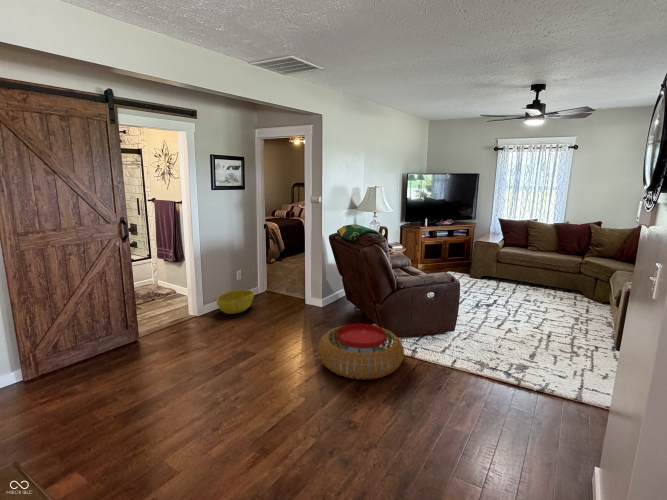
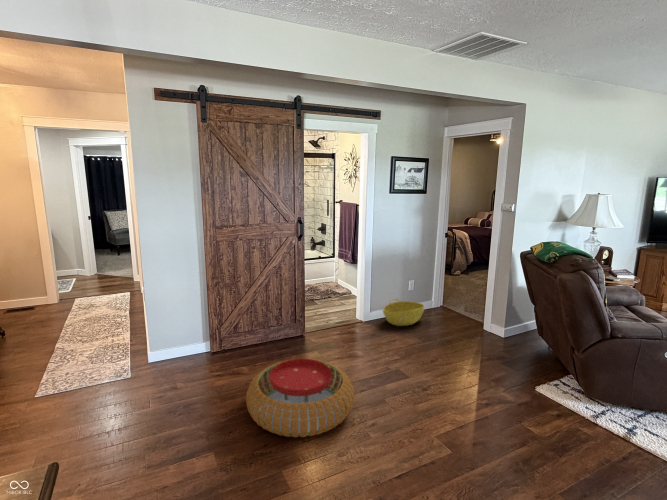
pouf: present [319,323,404,380] -> present [246,359,354,437]

